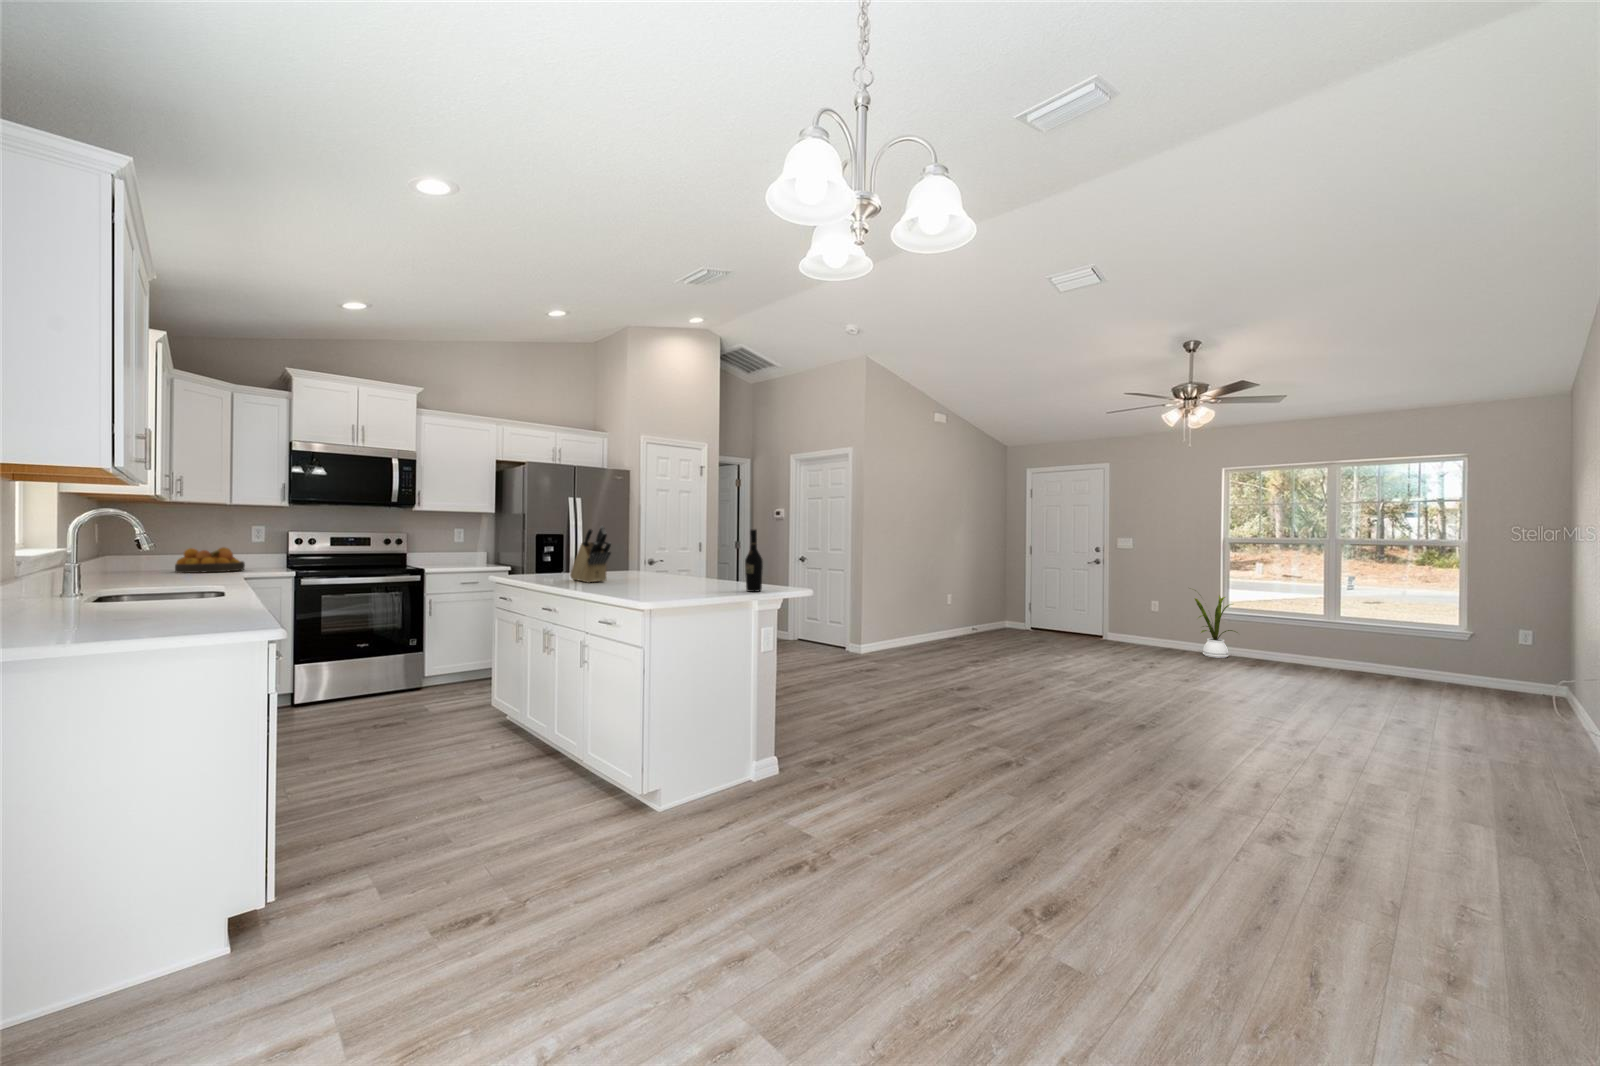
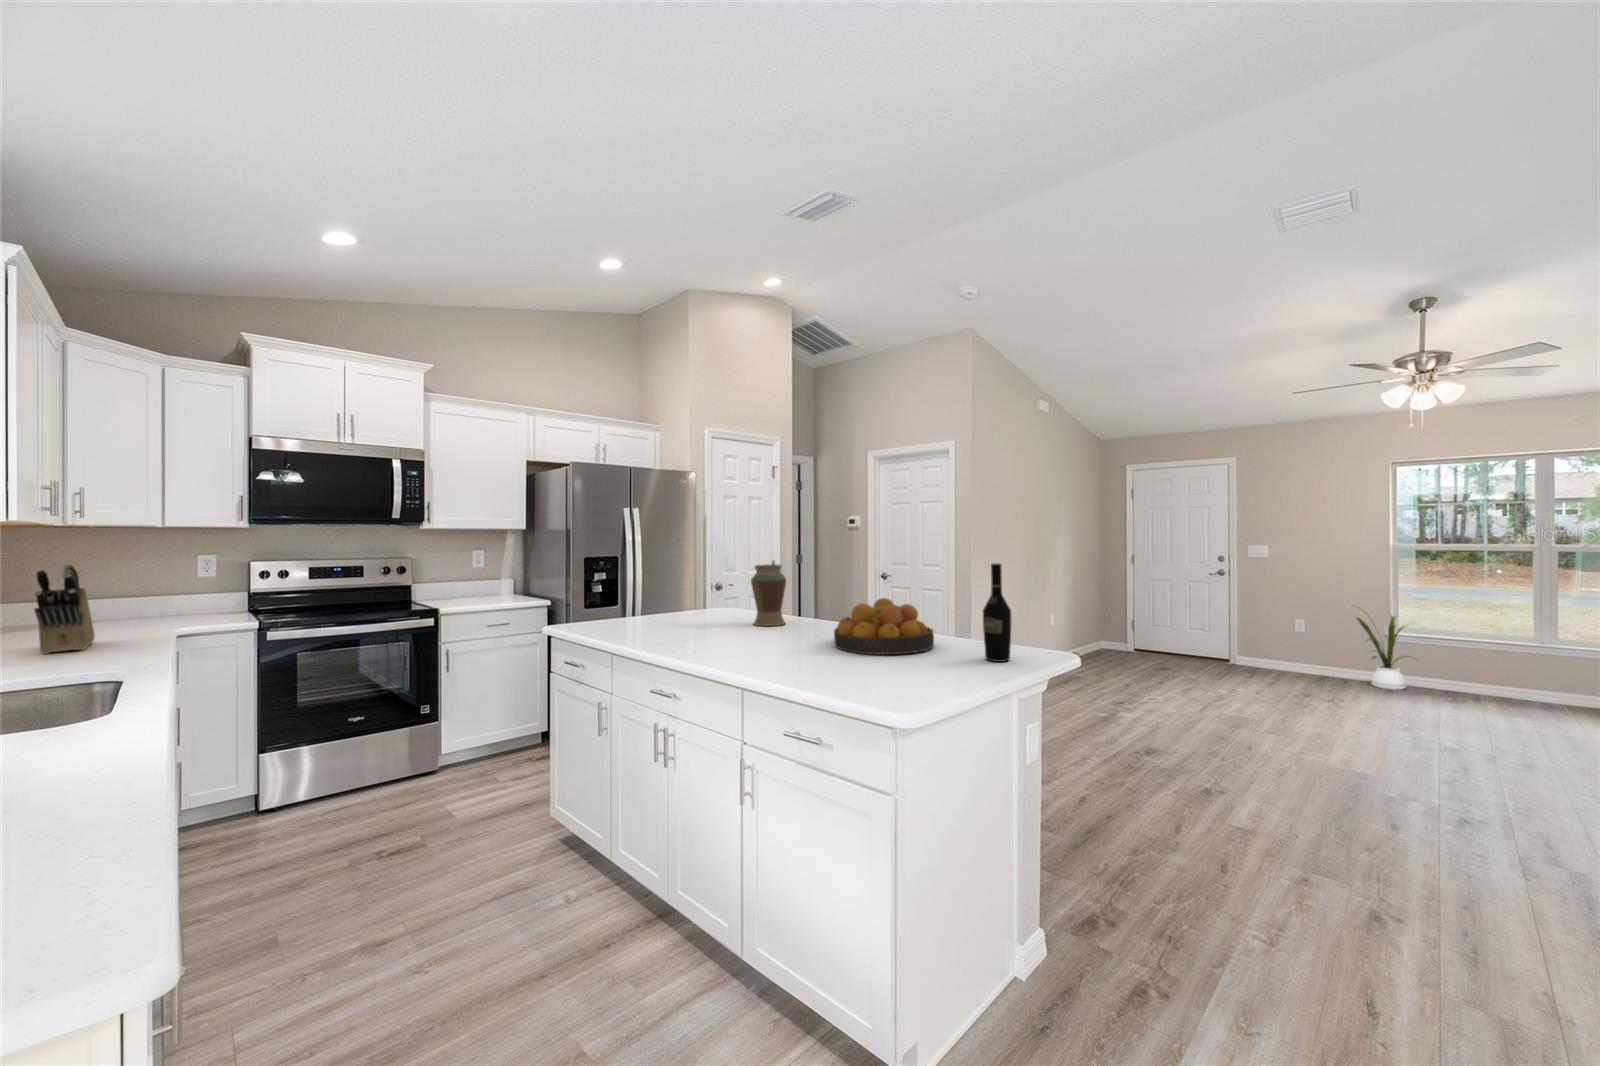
knife block: present [570,526,611,583] -> present [35,564,95,654]
vase: none [631,535,656,578] -> present [751,564,786,626]
fruit bowl: present [175,547,245,573] -> present [834,598,934,655]

